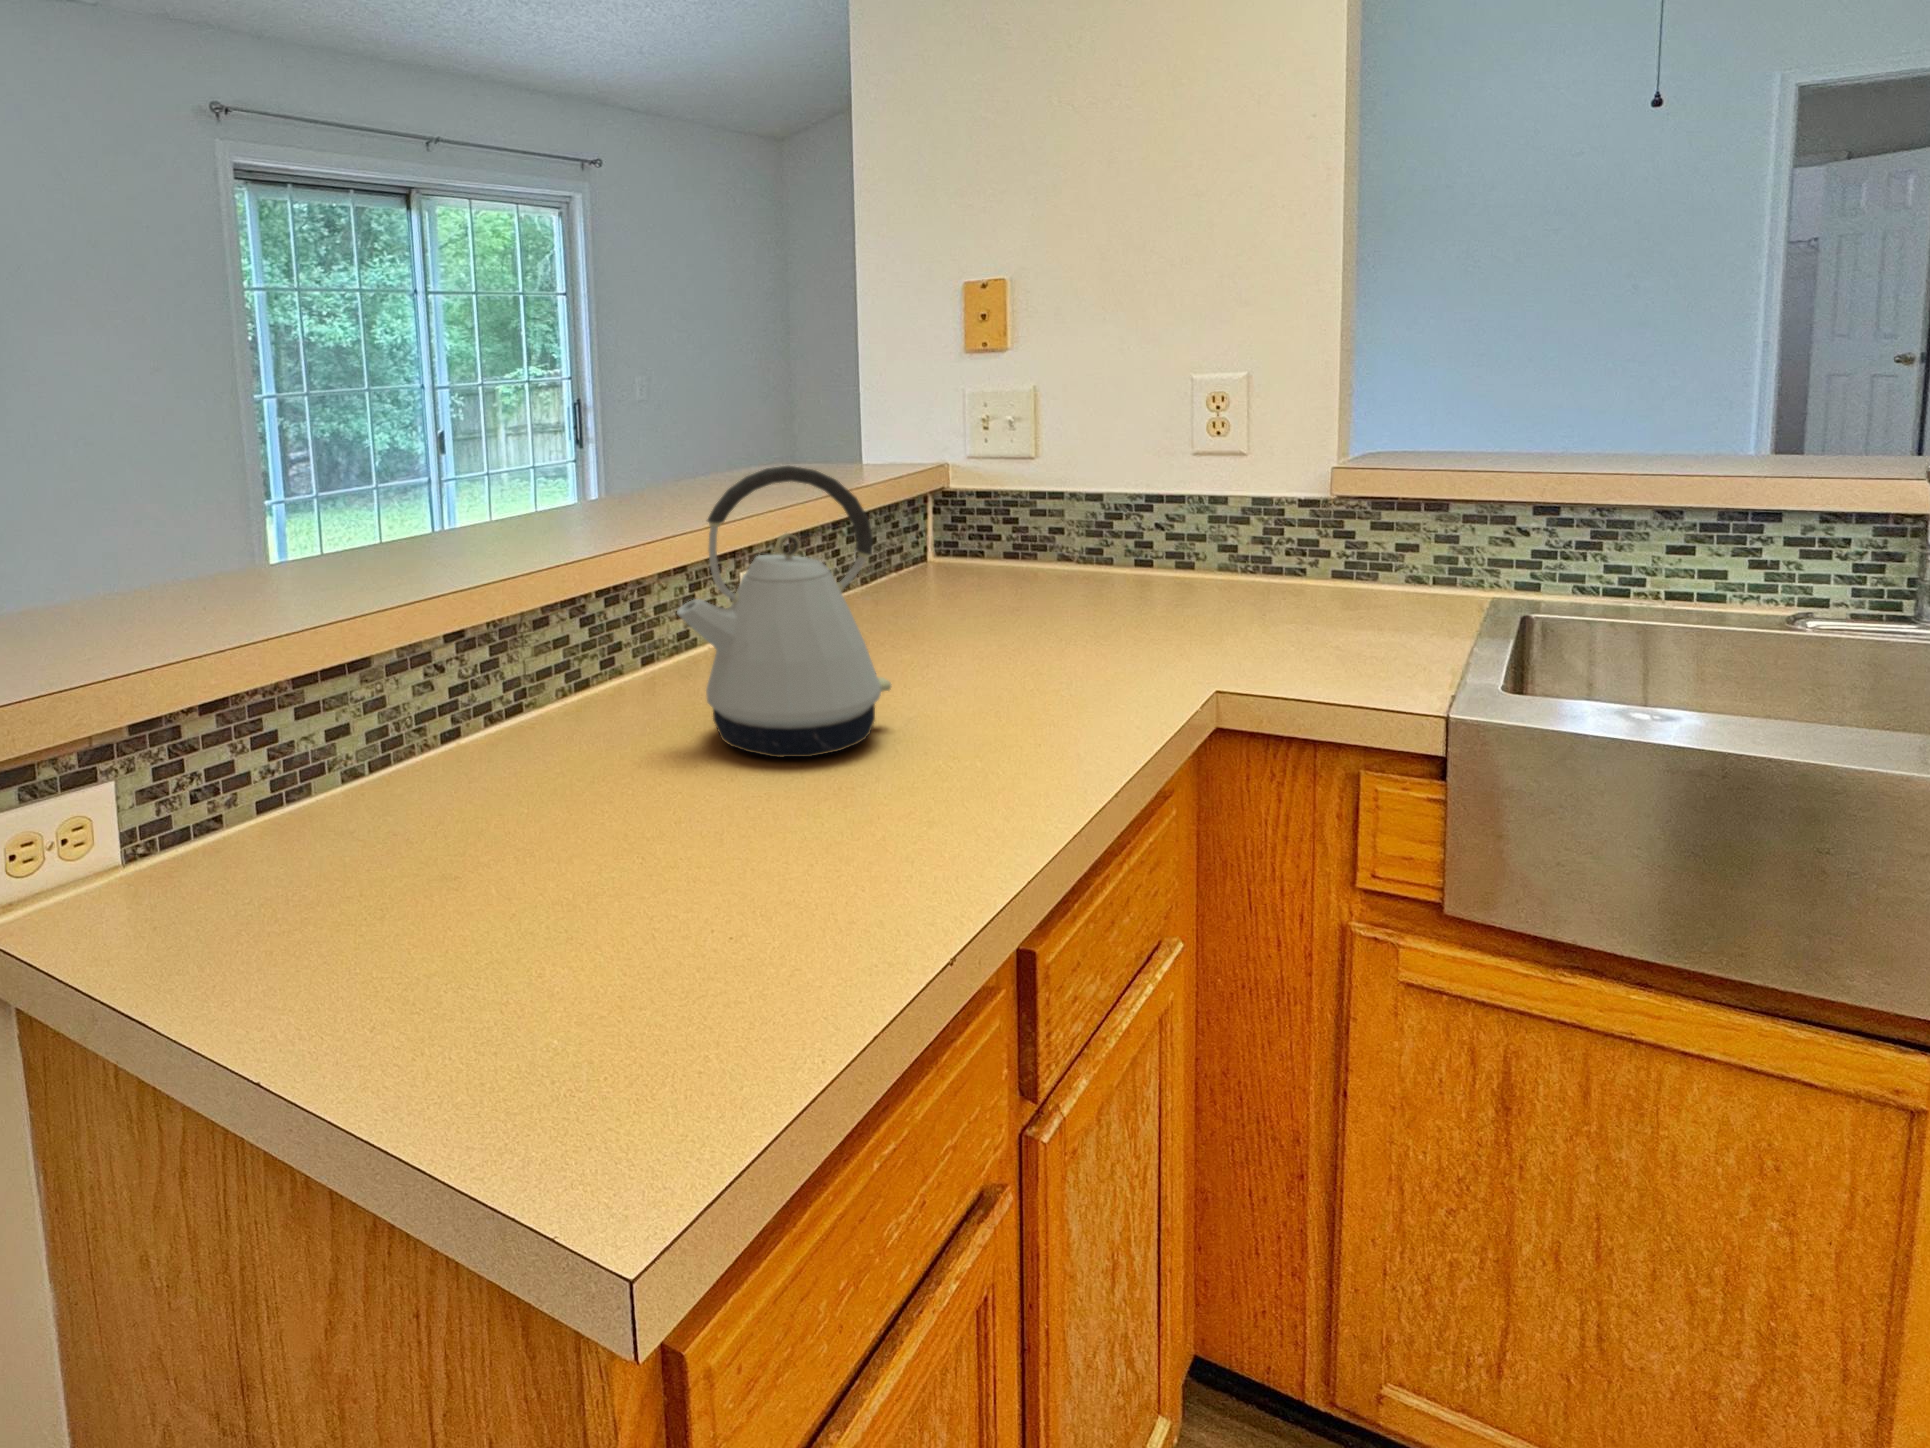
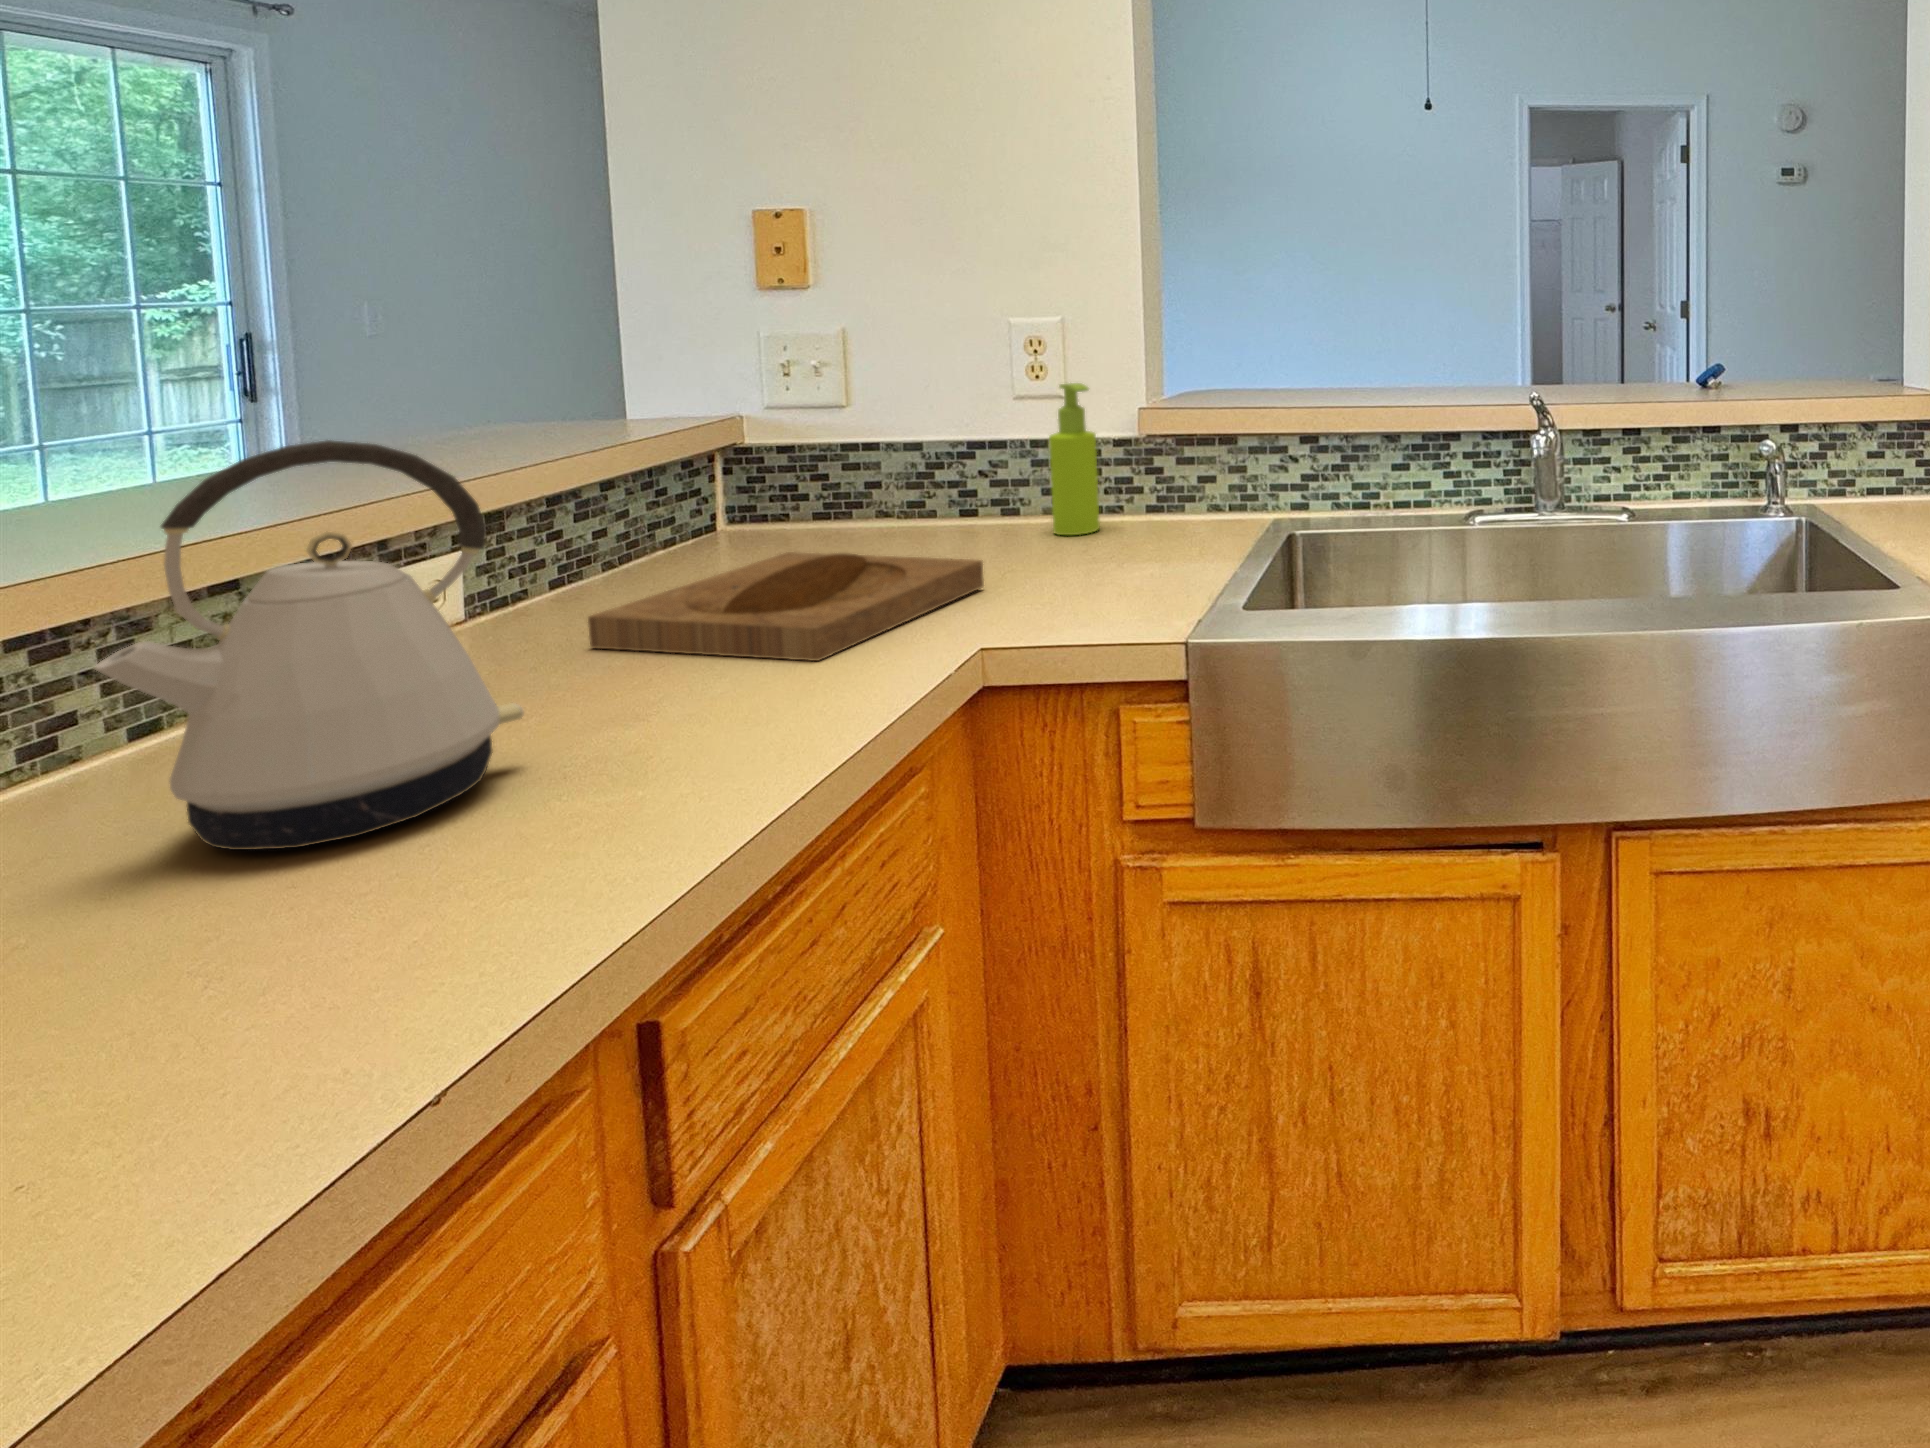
soap dispenser: none [1236,440,1285,594] -> present [1049,383,1100,535]
tray: none [886,583,1193,680] -> present [588,552,984,661]

